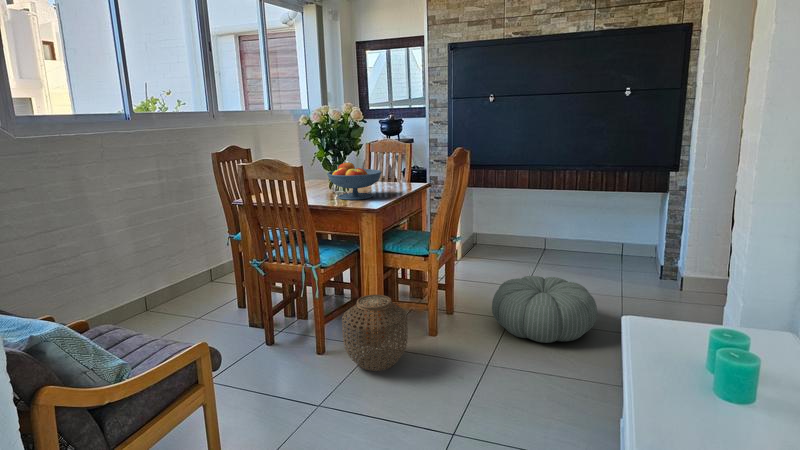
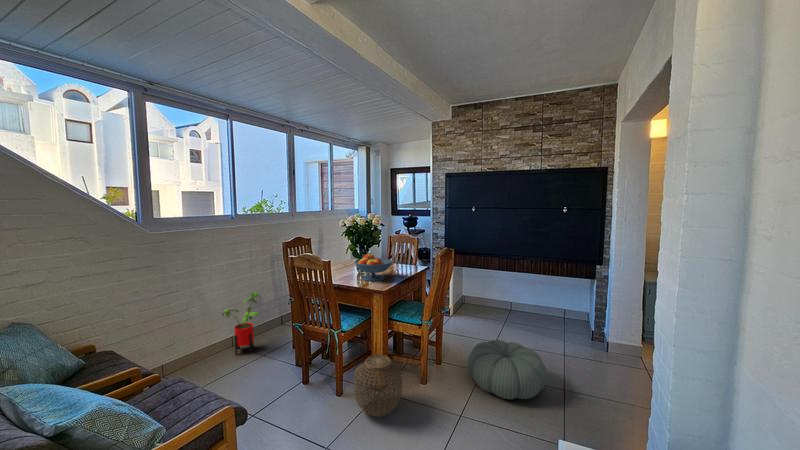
house plant: none [130,231,188,321] -> present [222,292,261,355]

